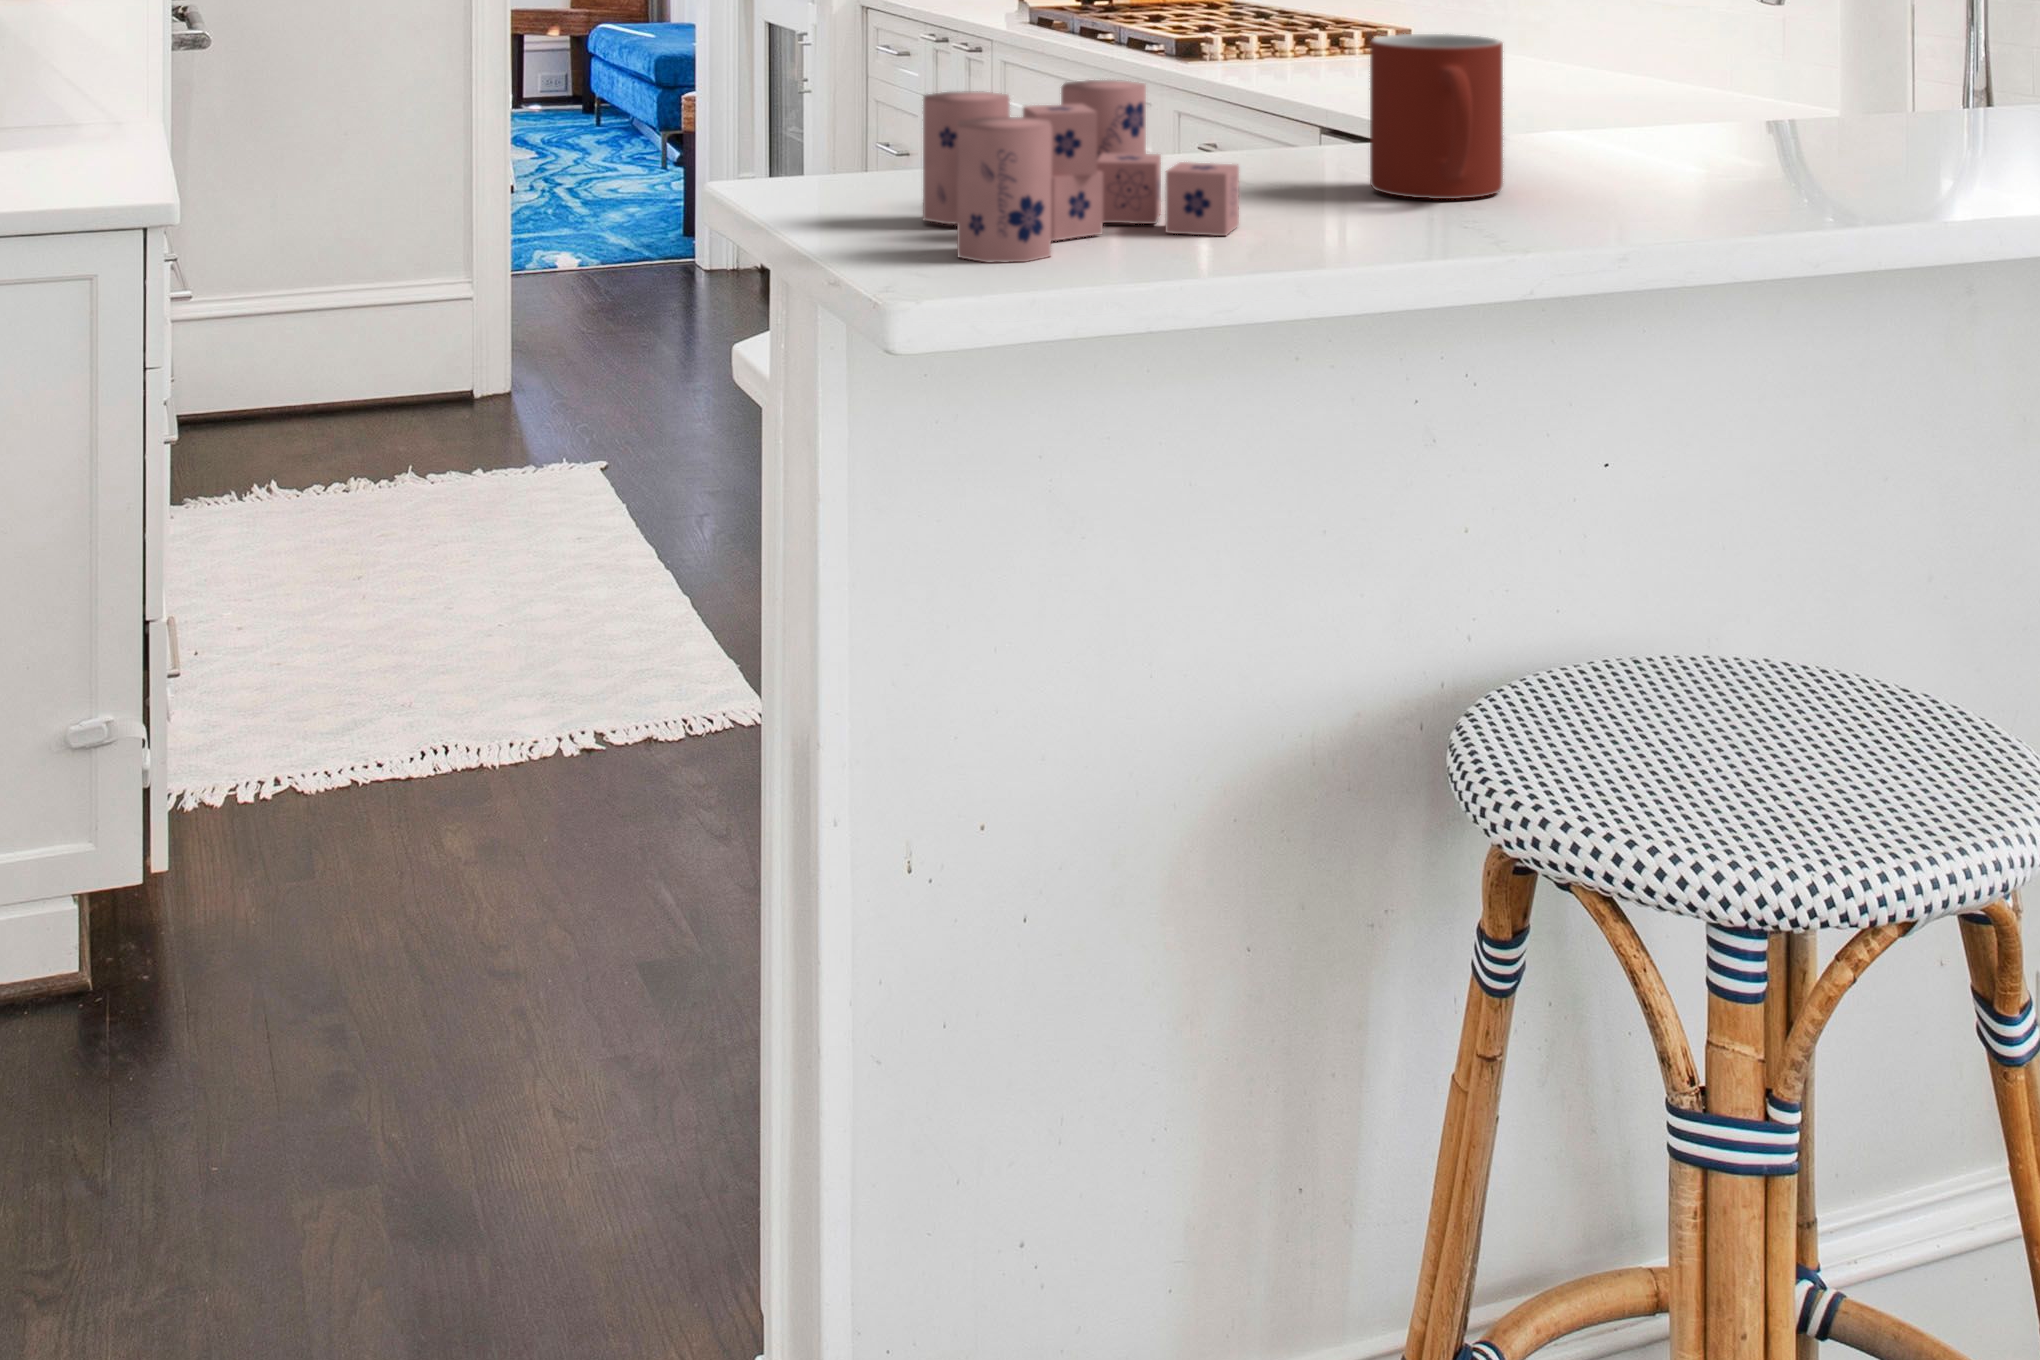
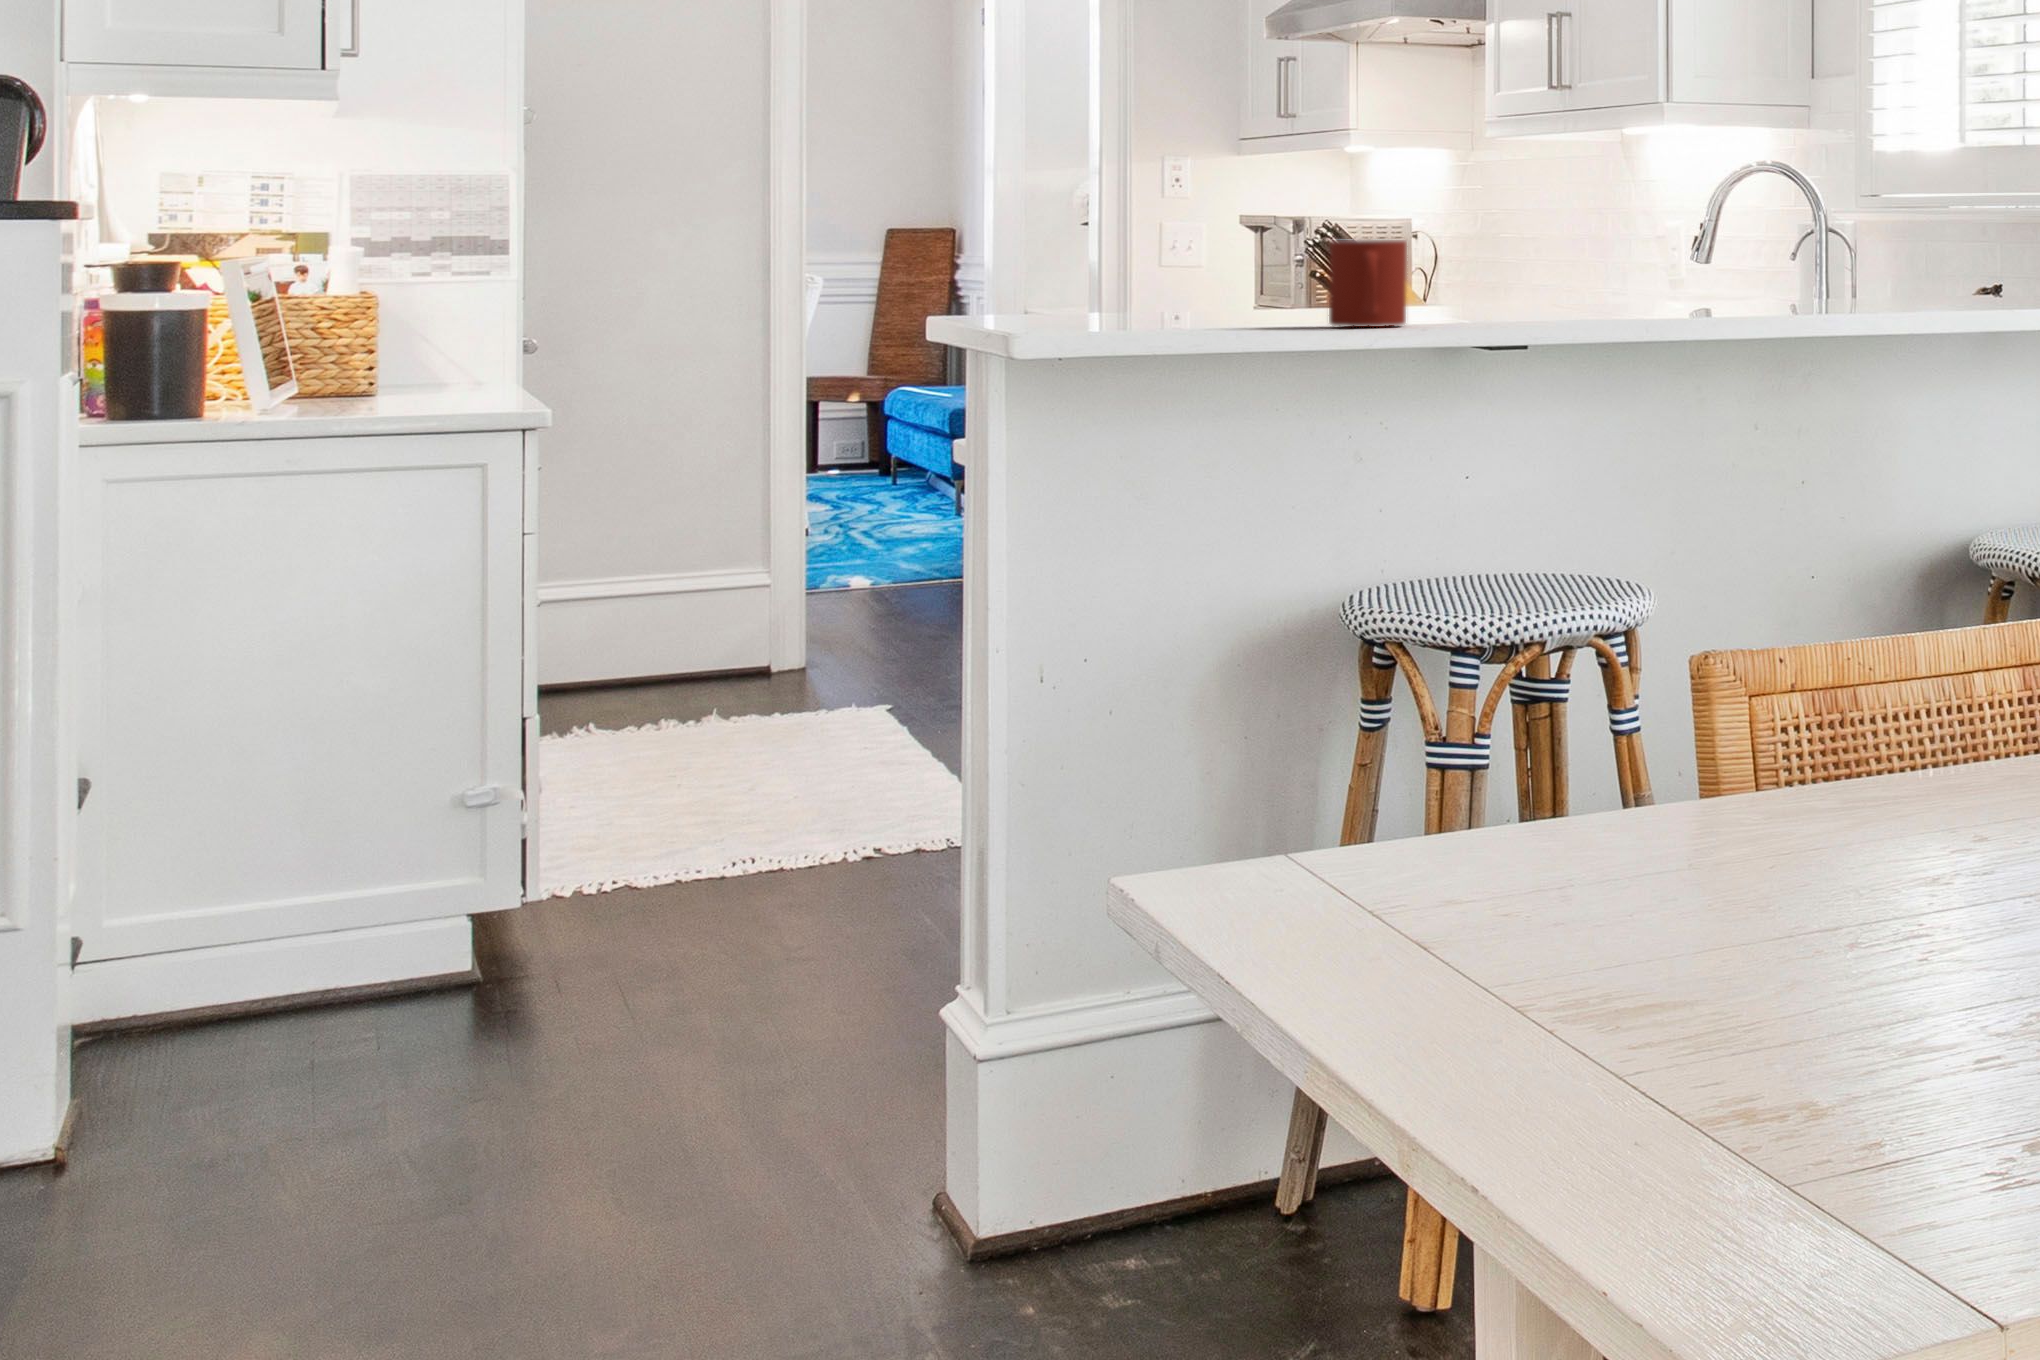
candle: present [923,80,1239,263] -> none [1052,262,1234,339]

